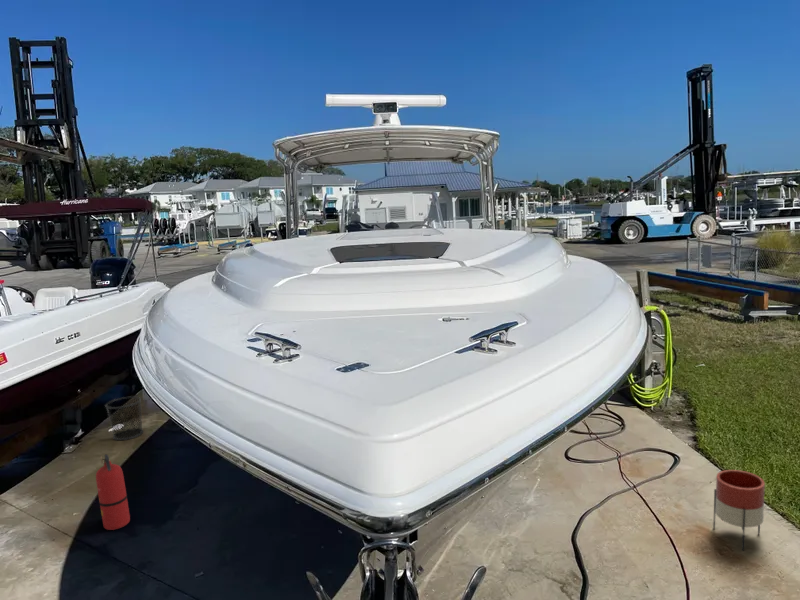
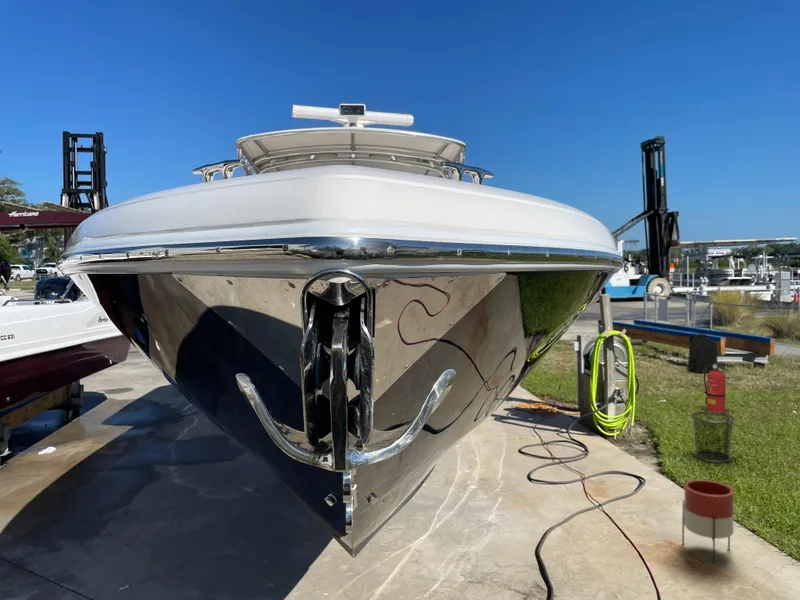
backpack: none [728,290,760,330] -> present [688,334,717,373]
trash can: present [106,396,143,440] -> present [692,412,735,463]
fire extinguisher: present [96,454,130,530] -> present [704,363,728,413]

